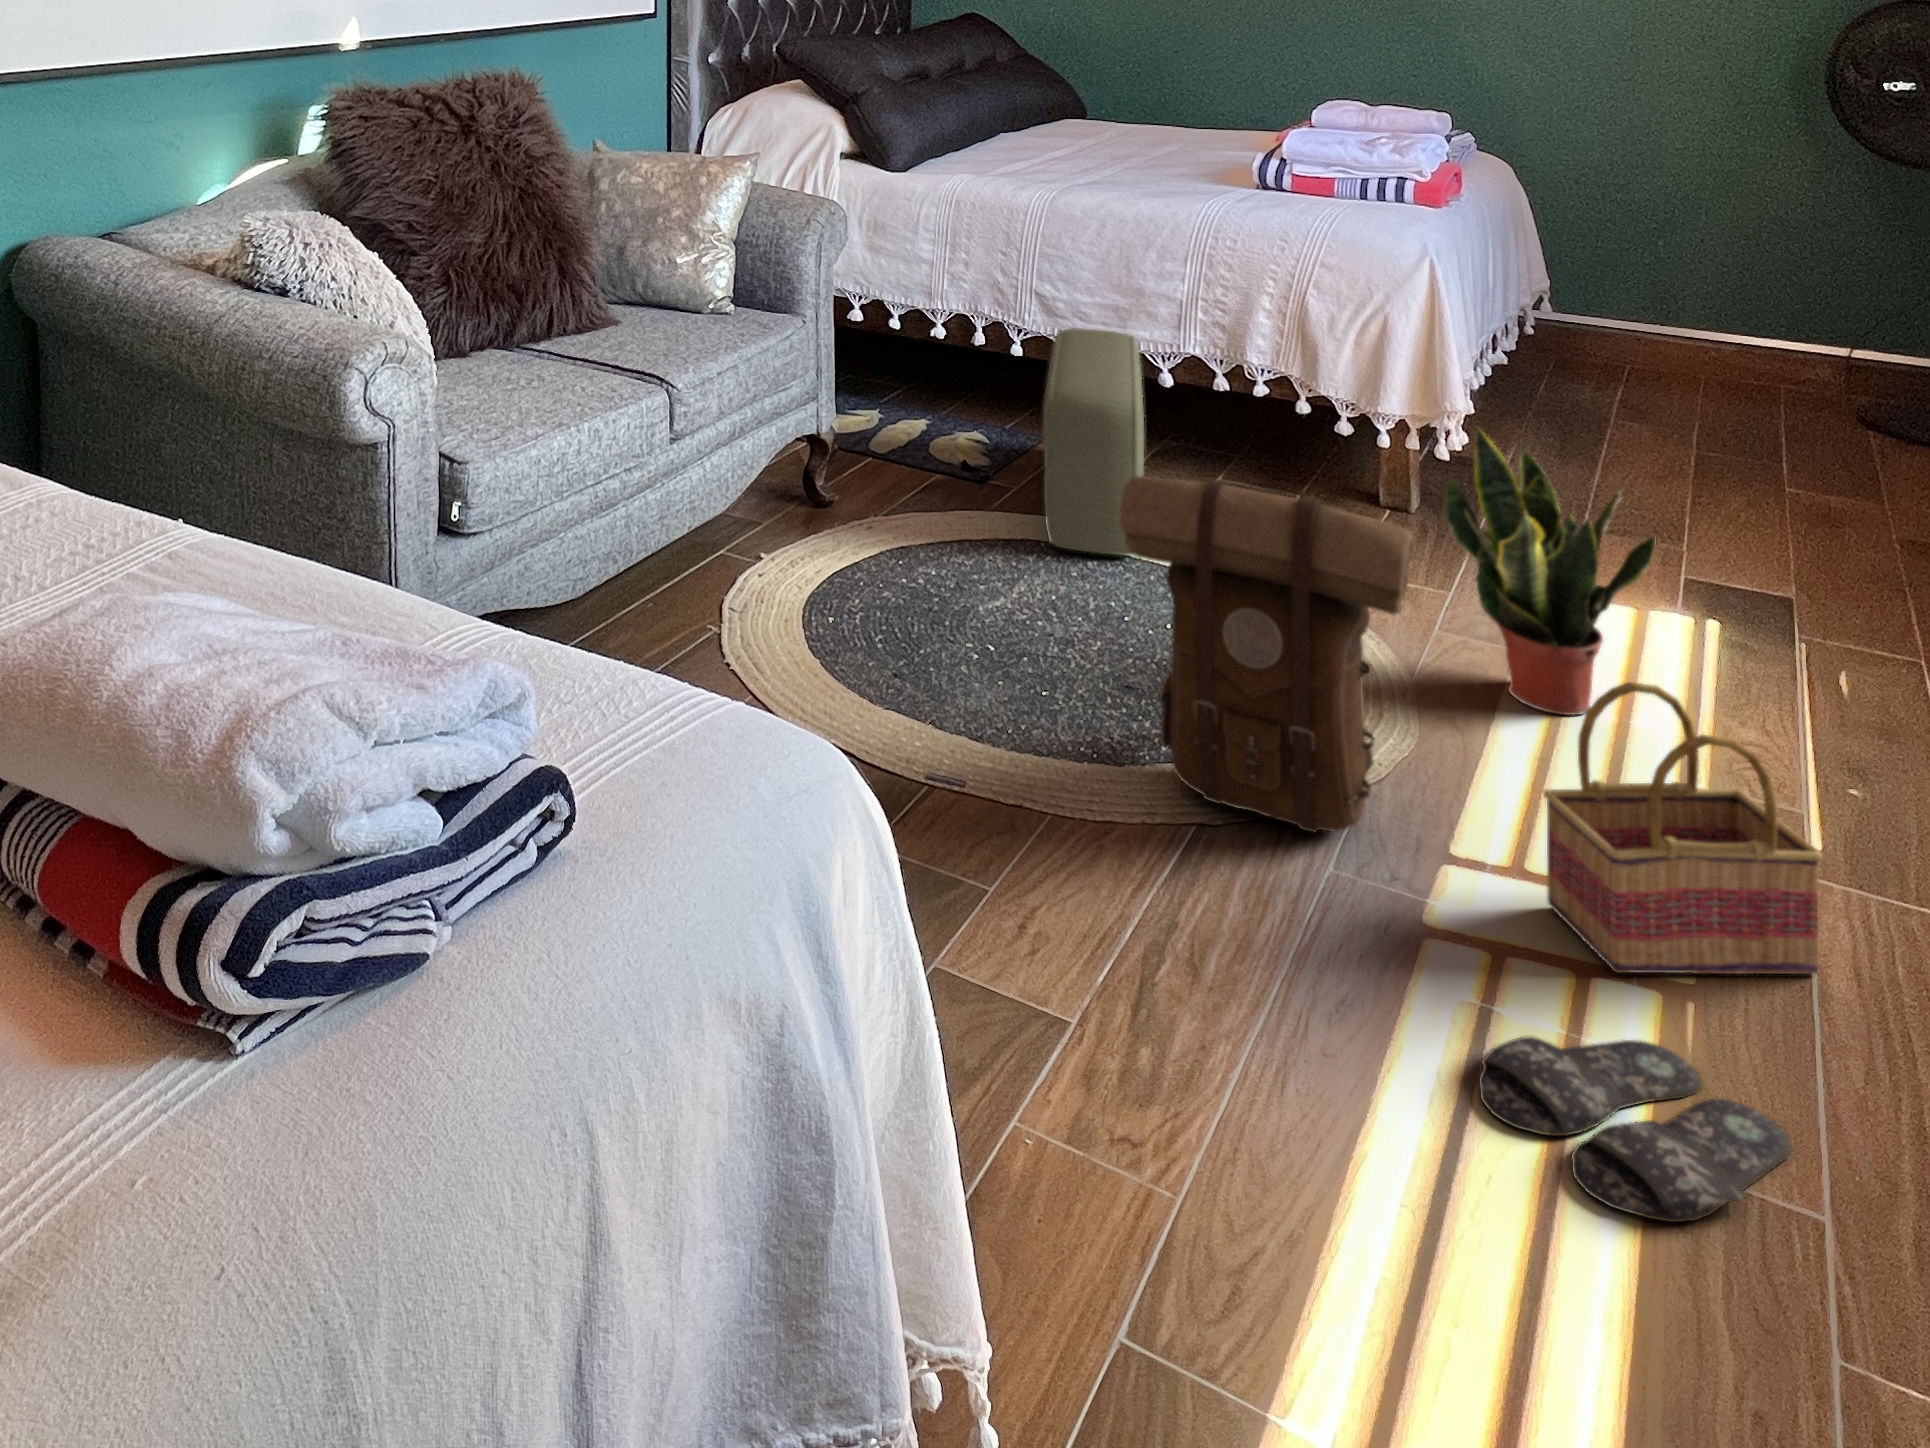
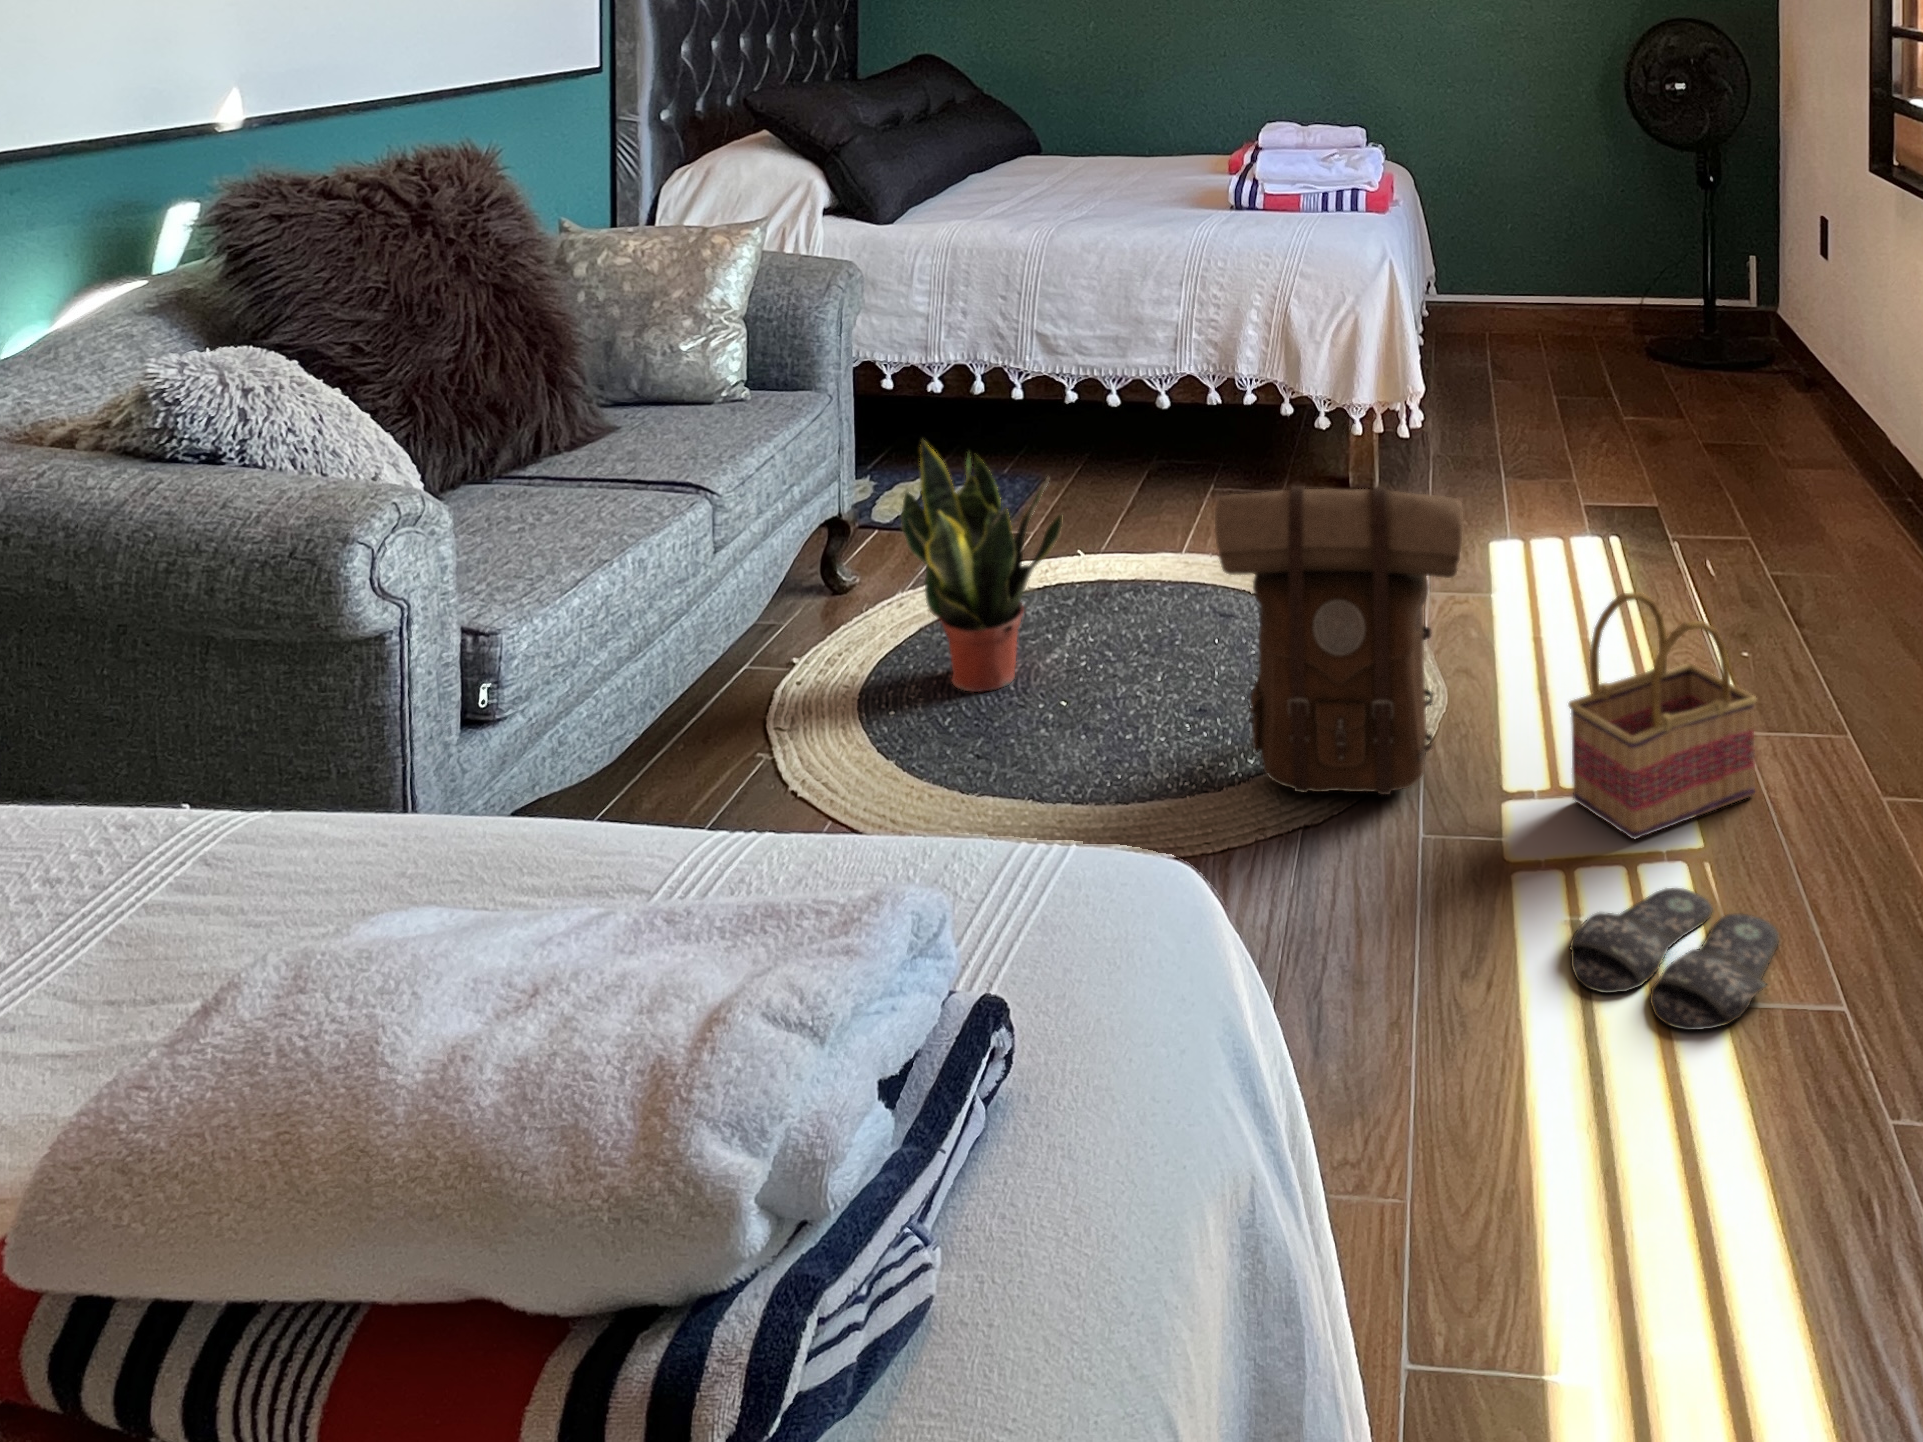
pouf: present [1043,328,1144,556] -> none [1061,366,1169,588]
potted plant: present [1443,428,1655,715] -> present [901,441,1062,692]

